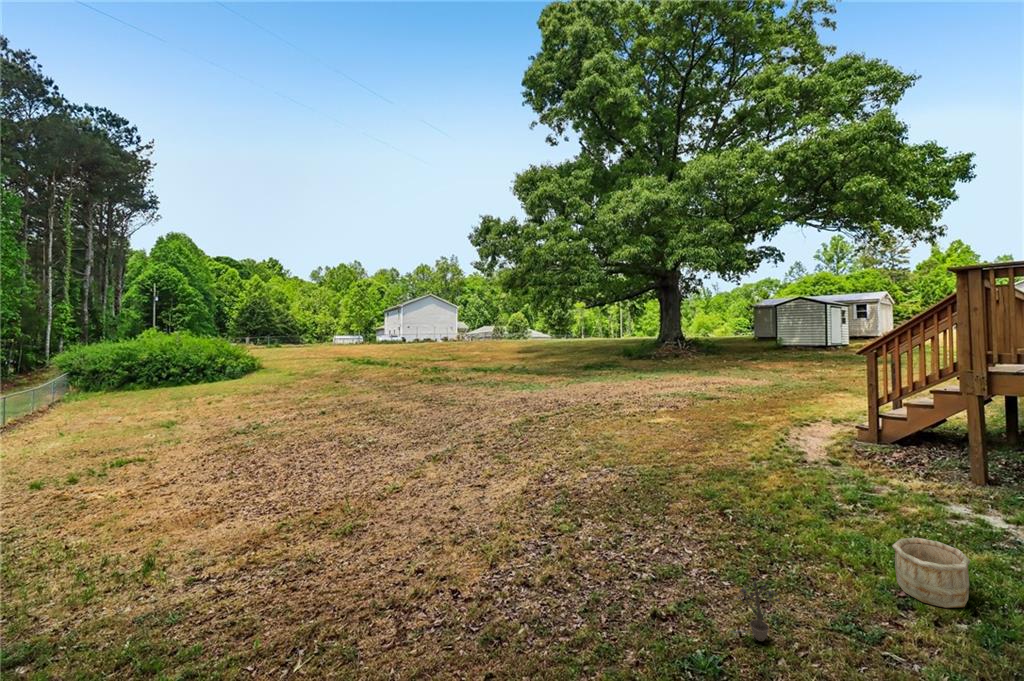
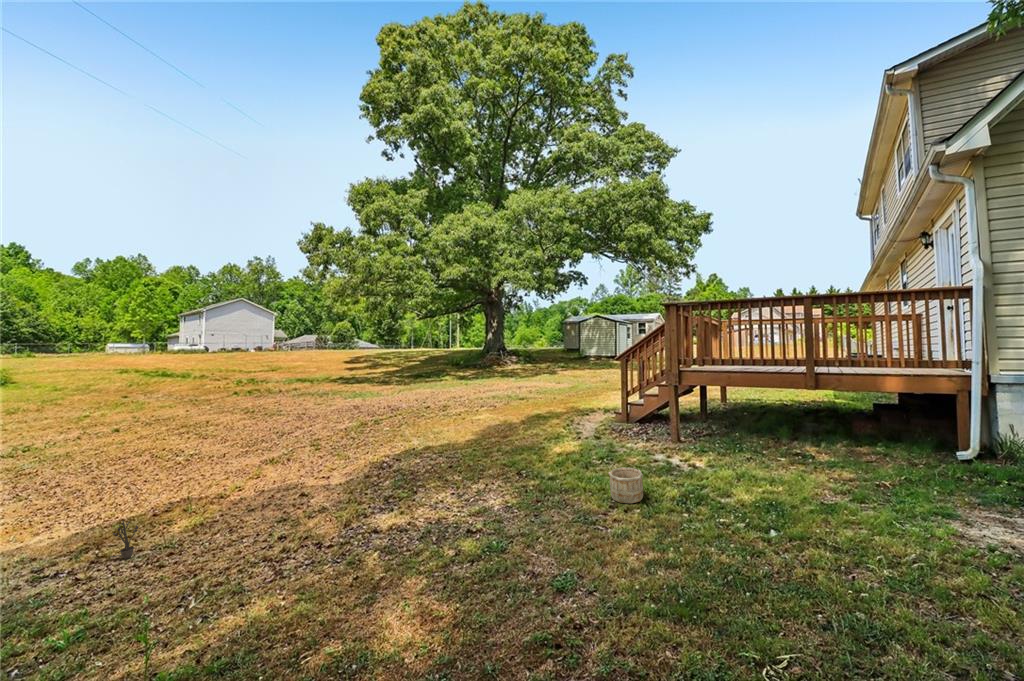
decorative plant: present [731,579,780,641] -> present [112,520,139,559]

